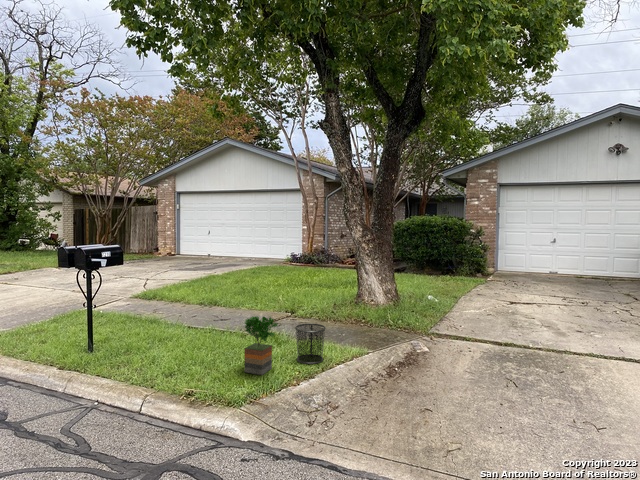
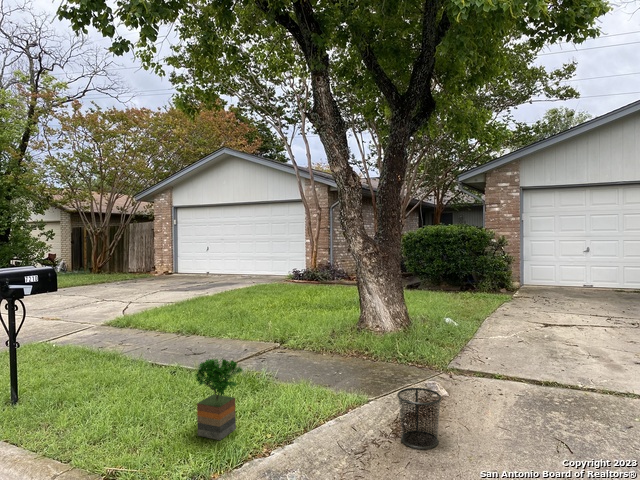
waste bin: present [295,324,326,364] -> present [397,388,441,449]

